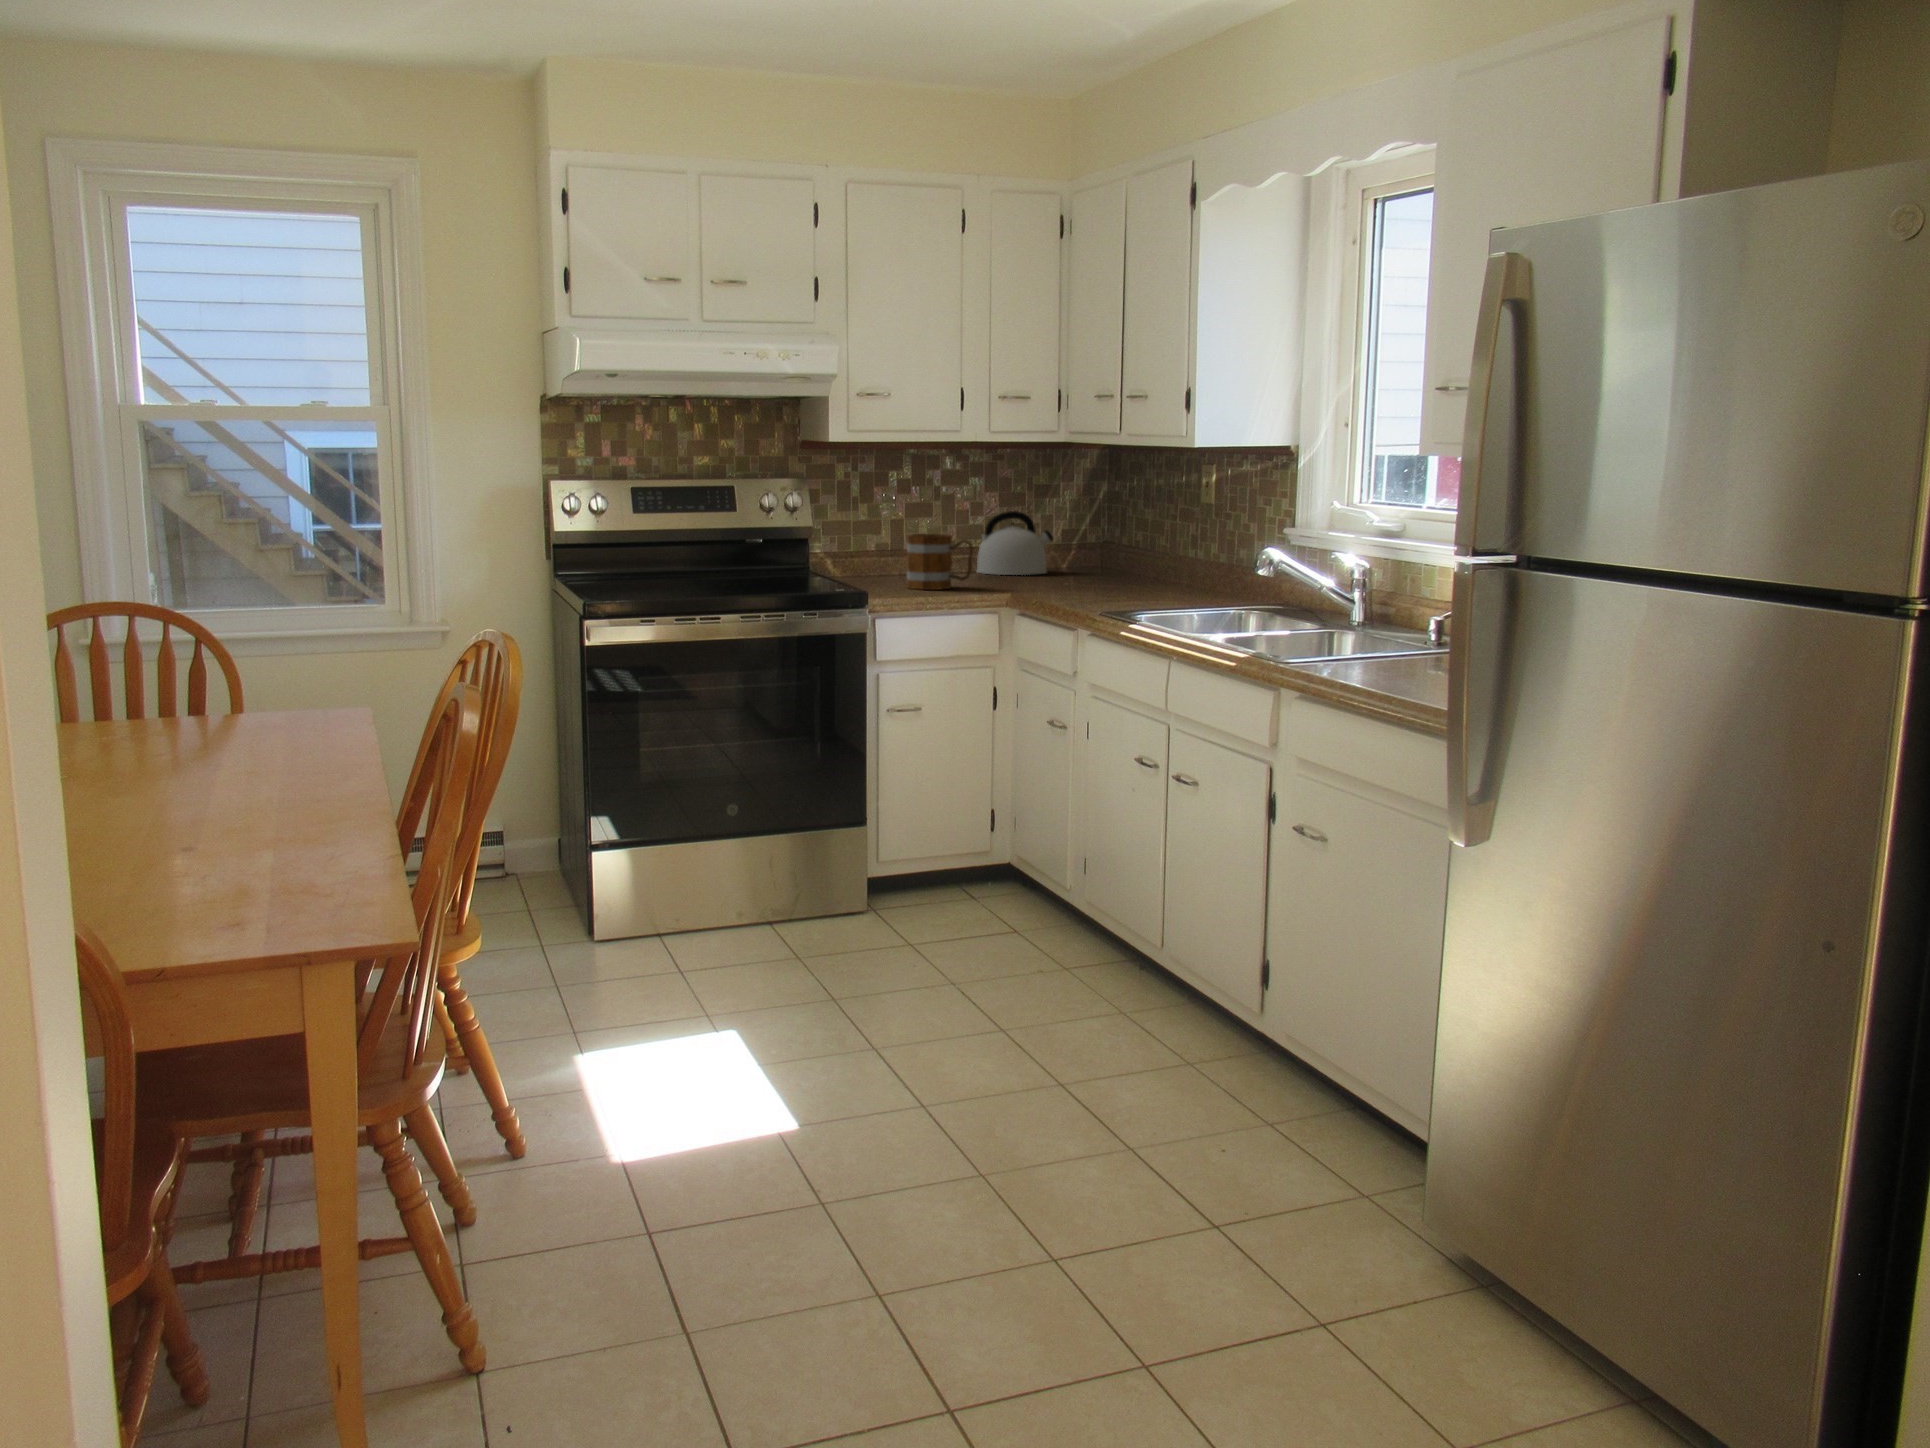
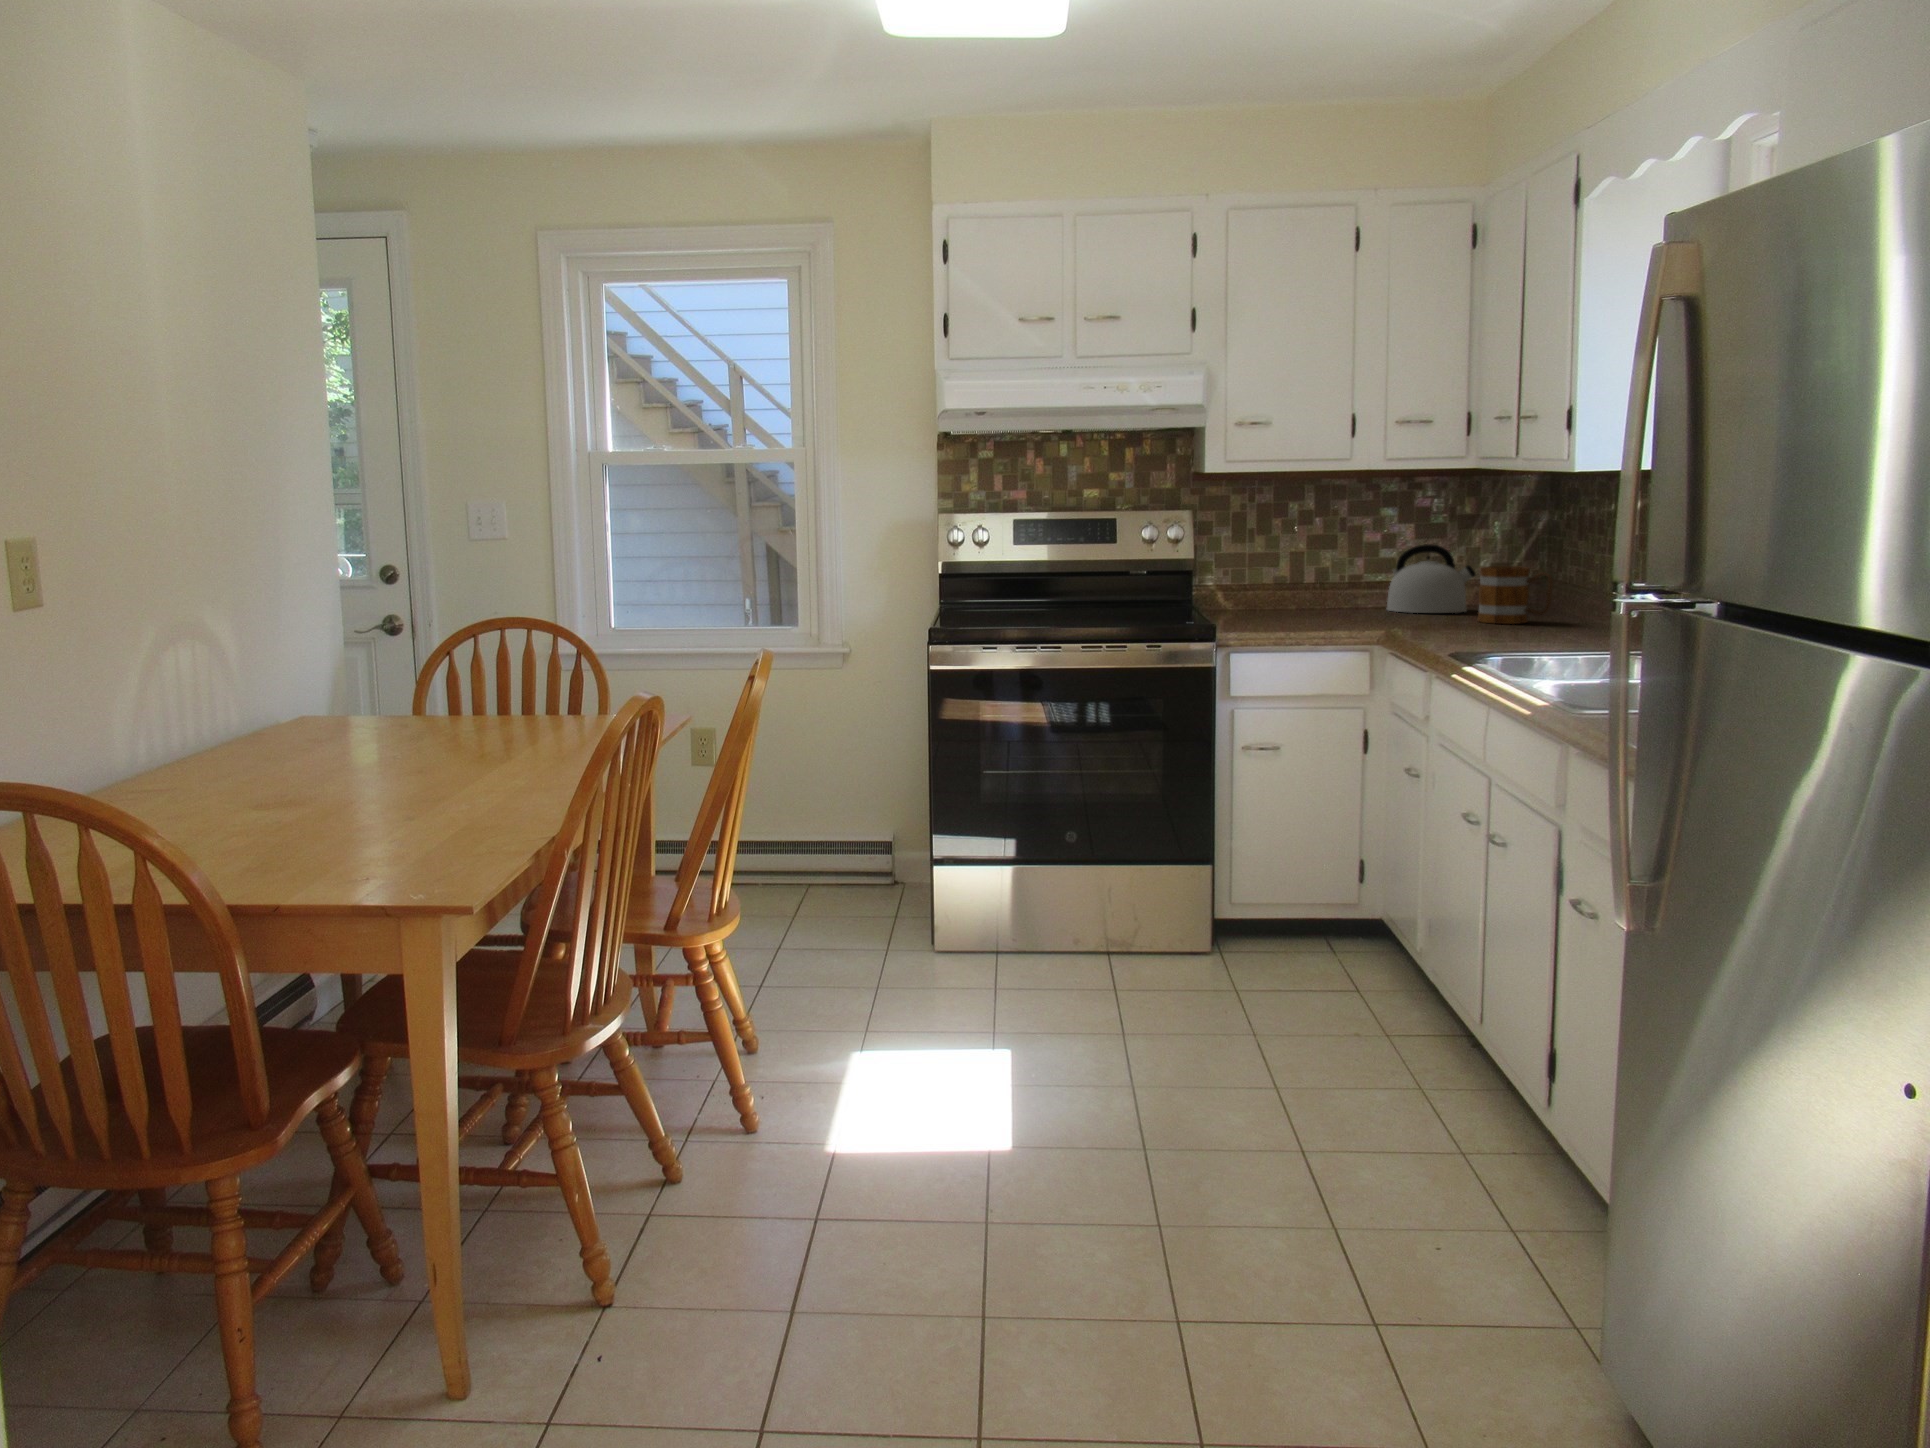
mug: present [906,534,973,590] -> present [1478,566,1553,624]

